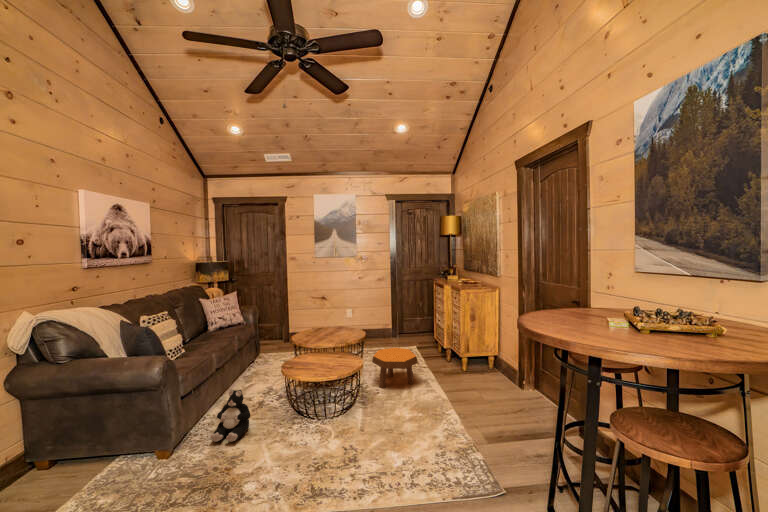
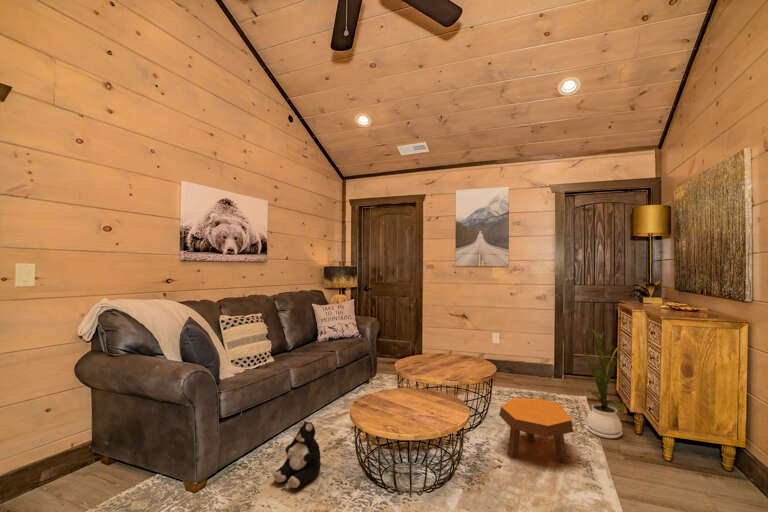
house plant: none [417,299,446,366] -> present [583,330,628,438]

